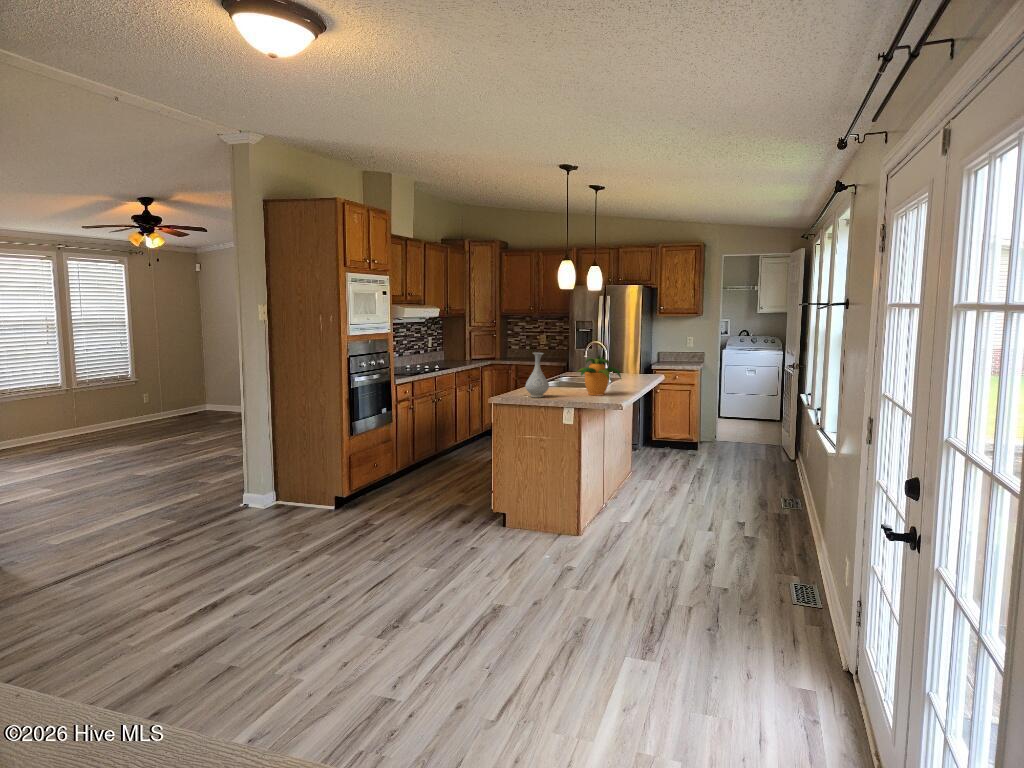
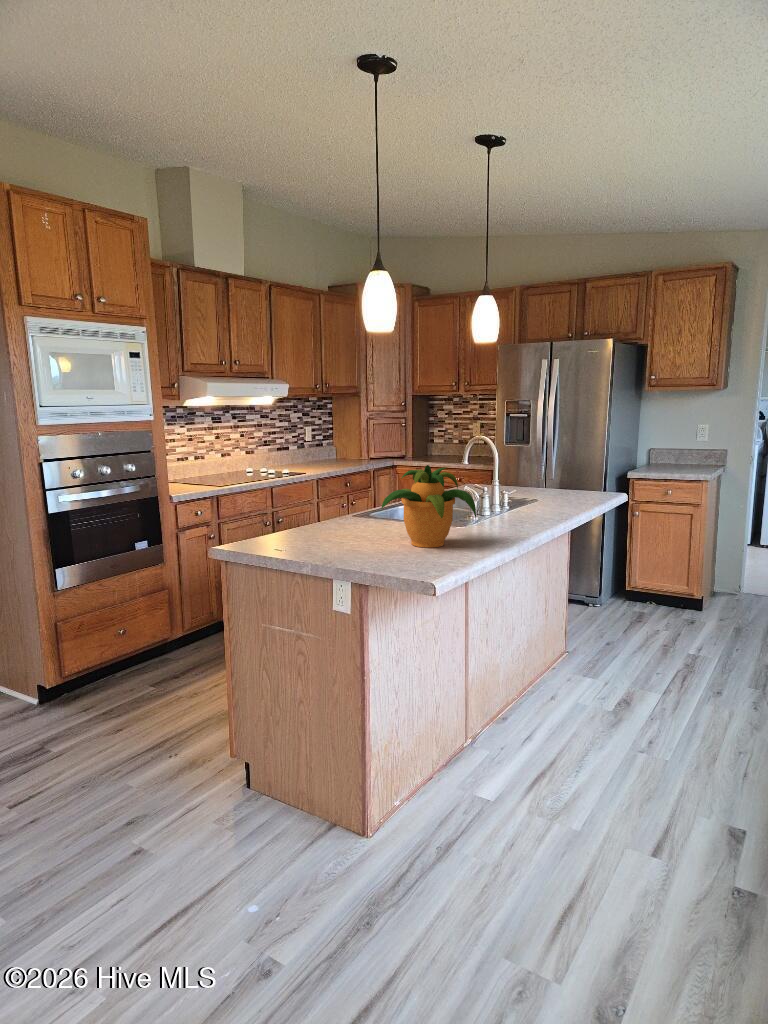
vase: present [525,353,549,397] -> none [276,458,324,549]

